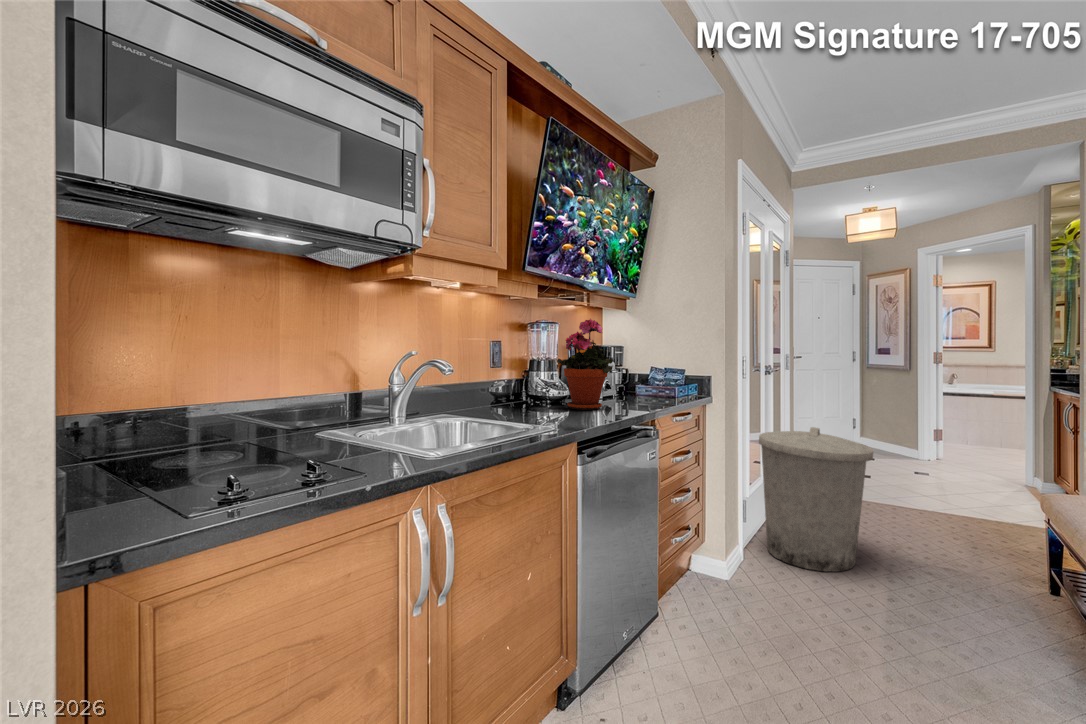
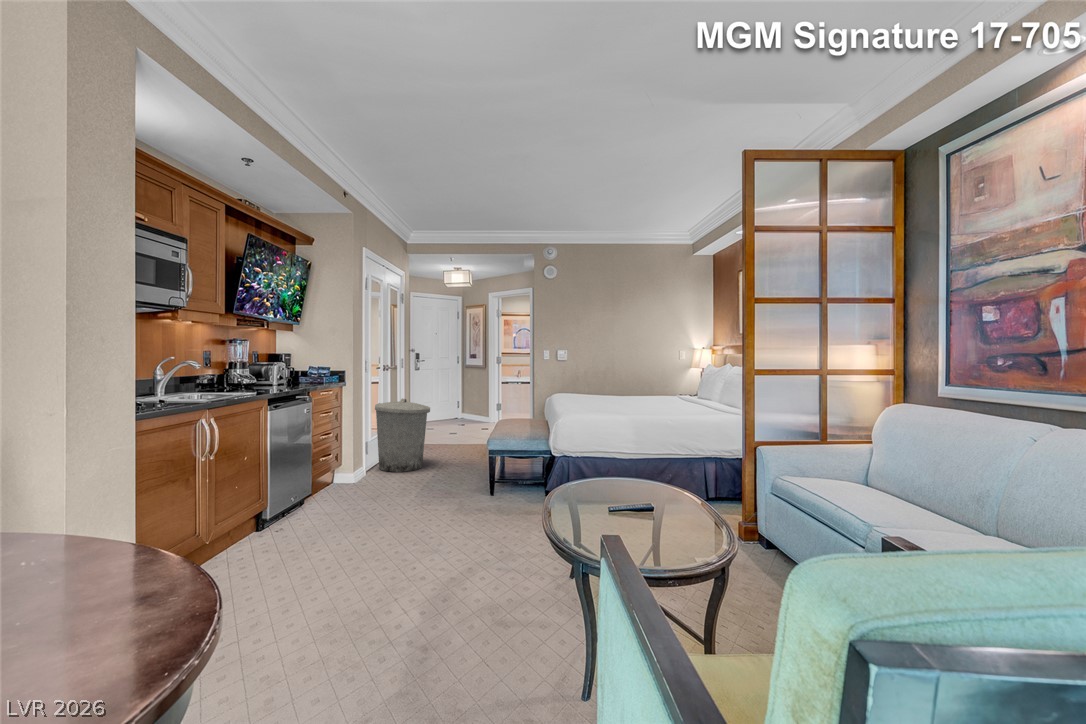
potted plant: present [557,319,613,410] -> none [250,340,285,390]

